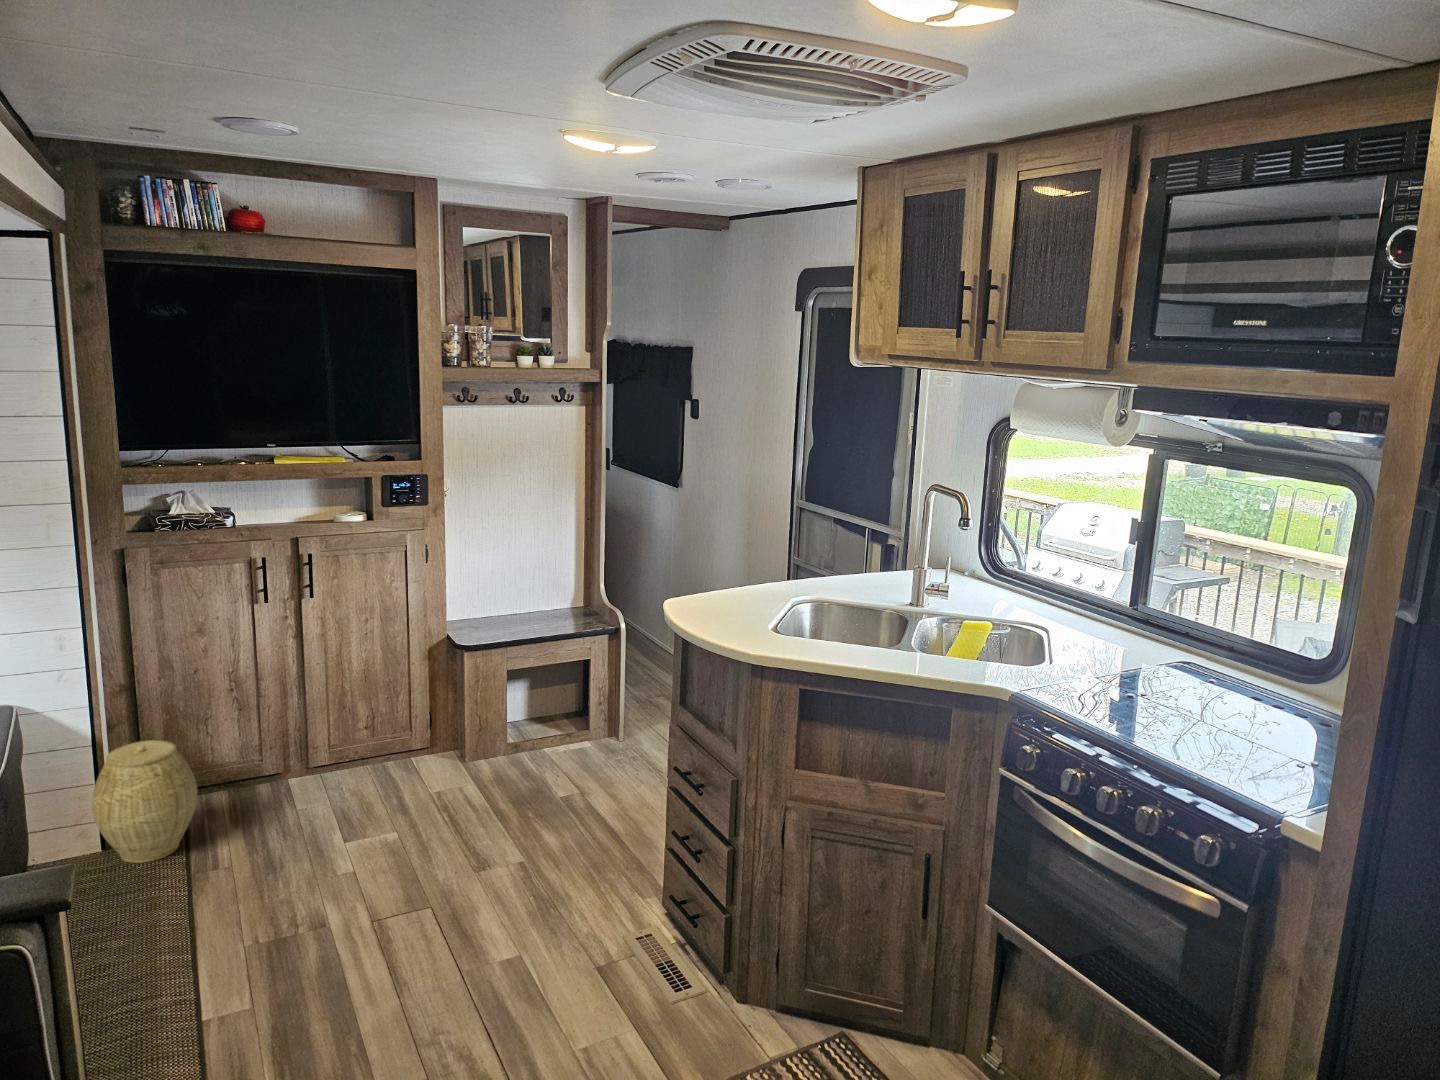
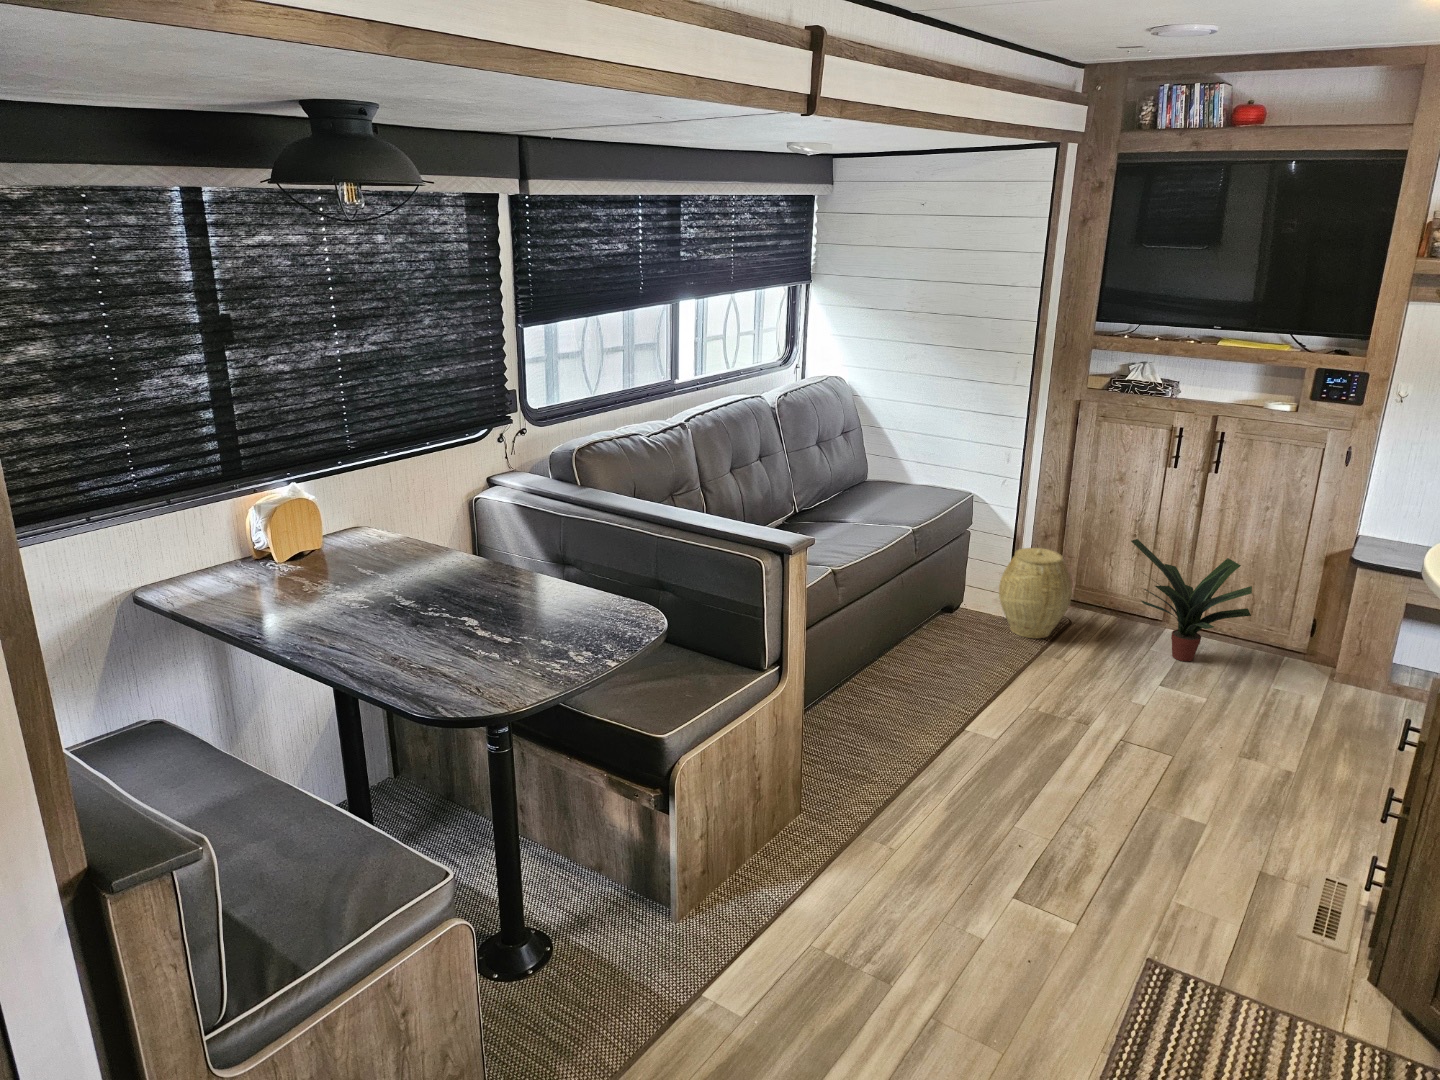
potted plant: none [250,681,392,806] -> present [1131,539,1252,661]

